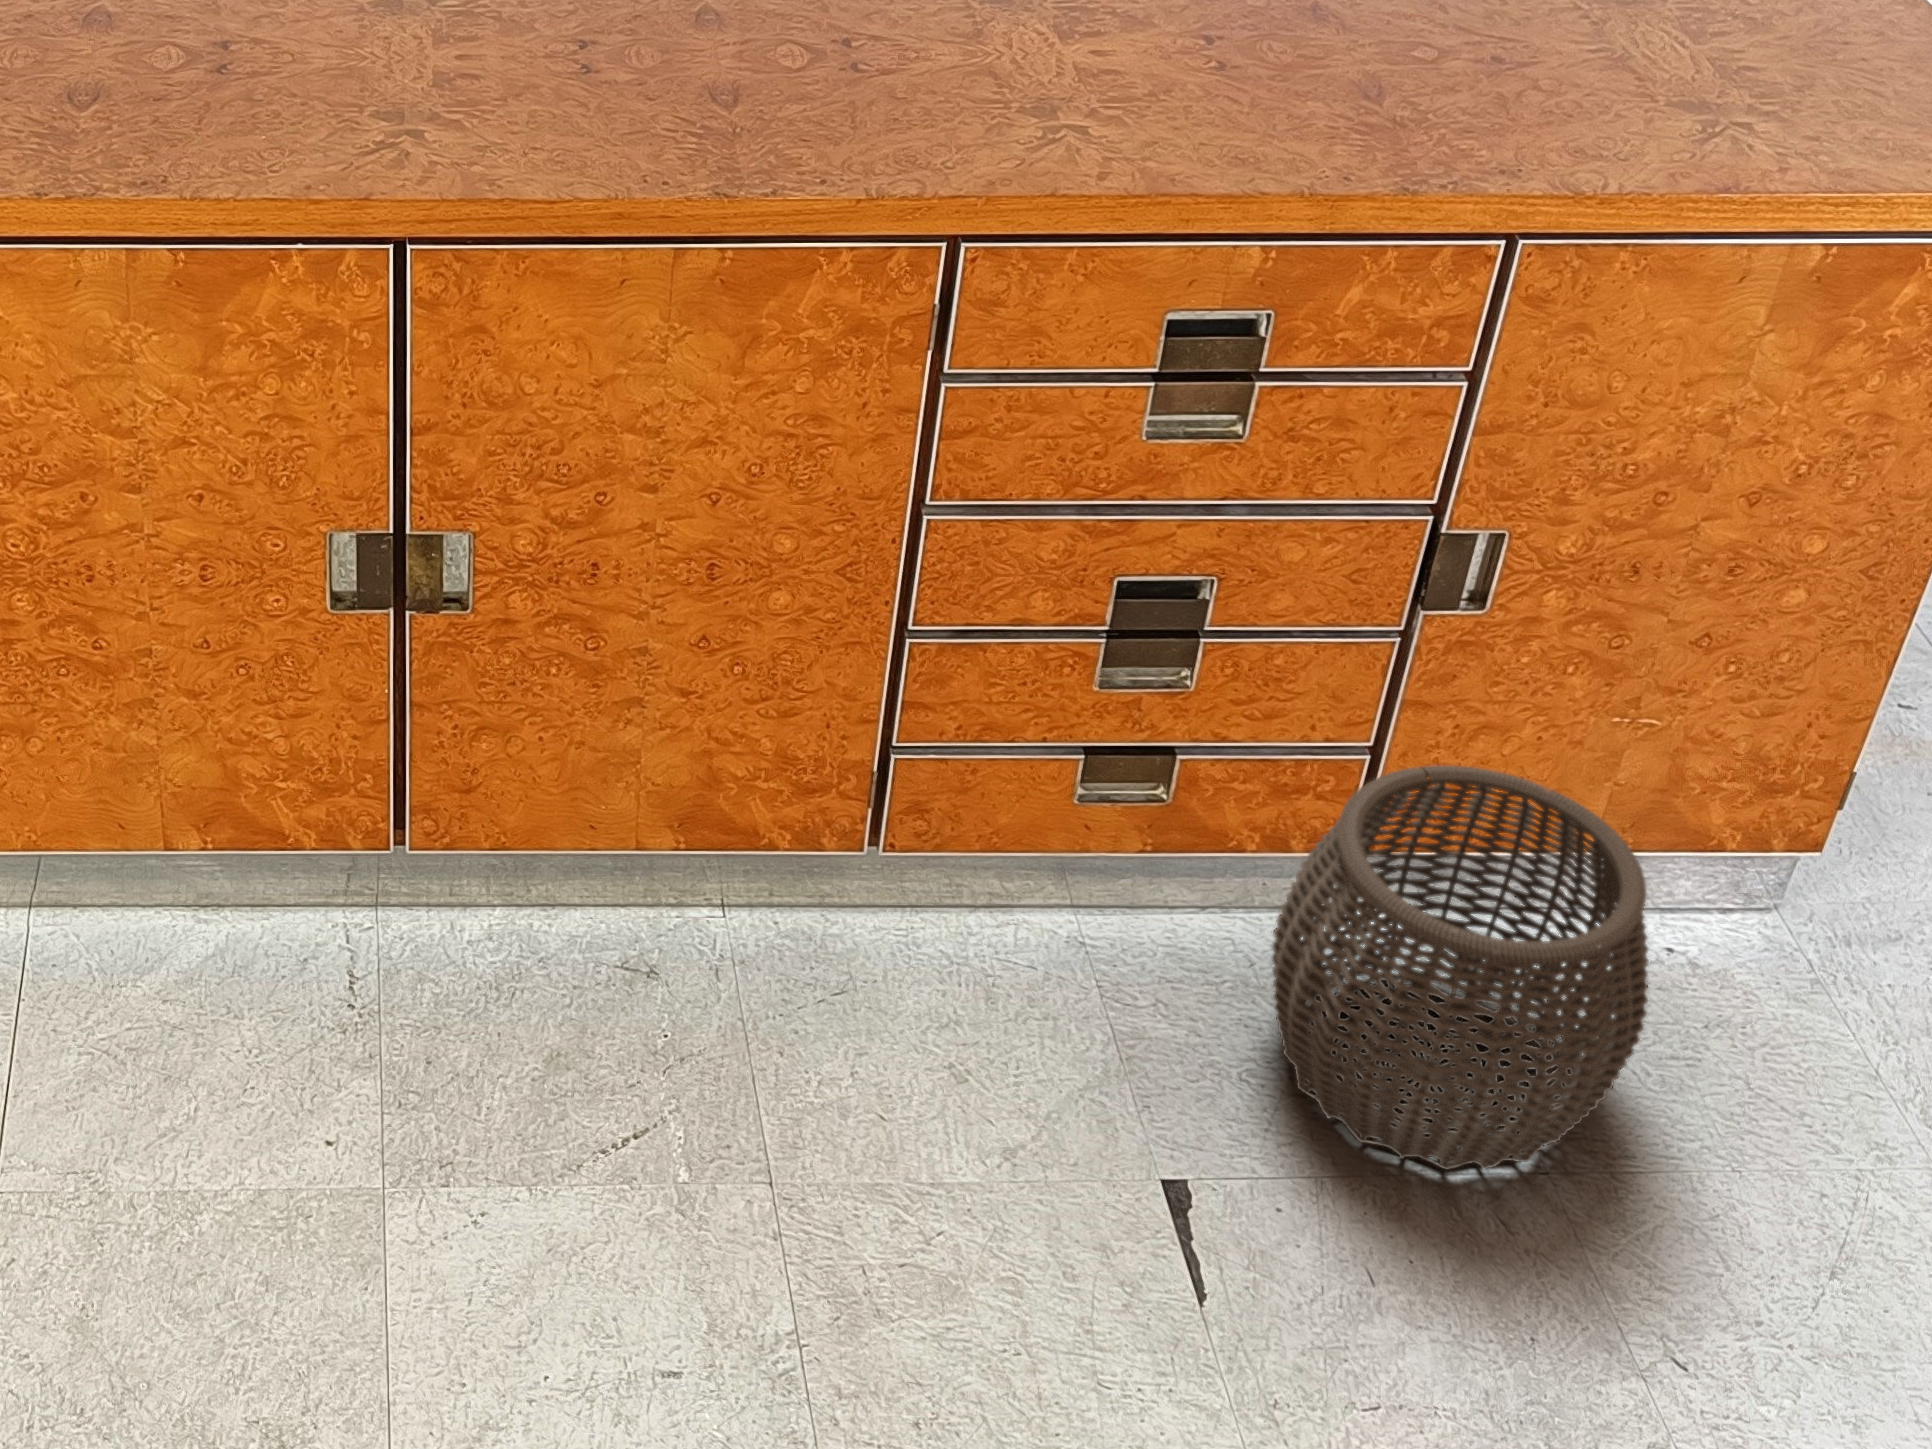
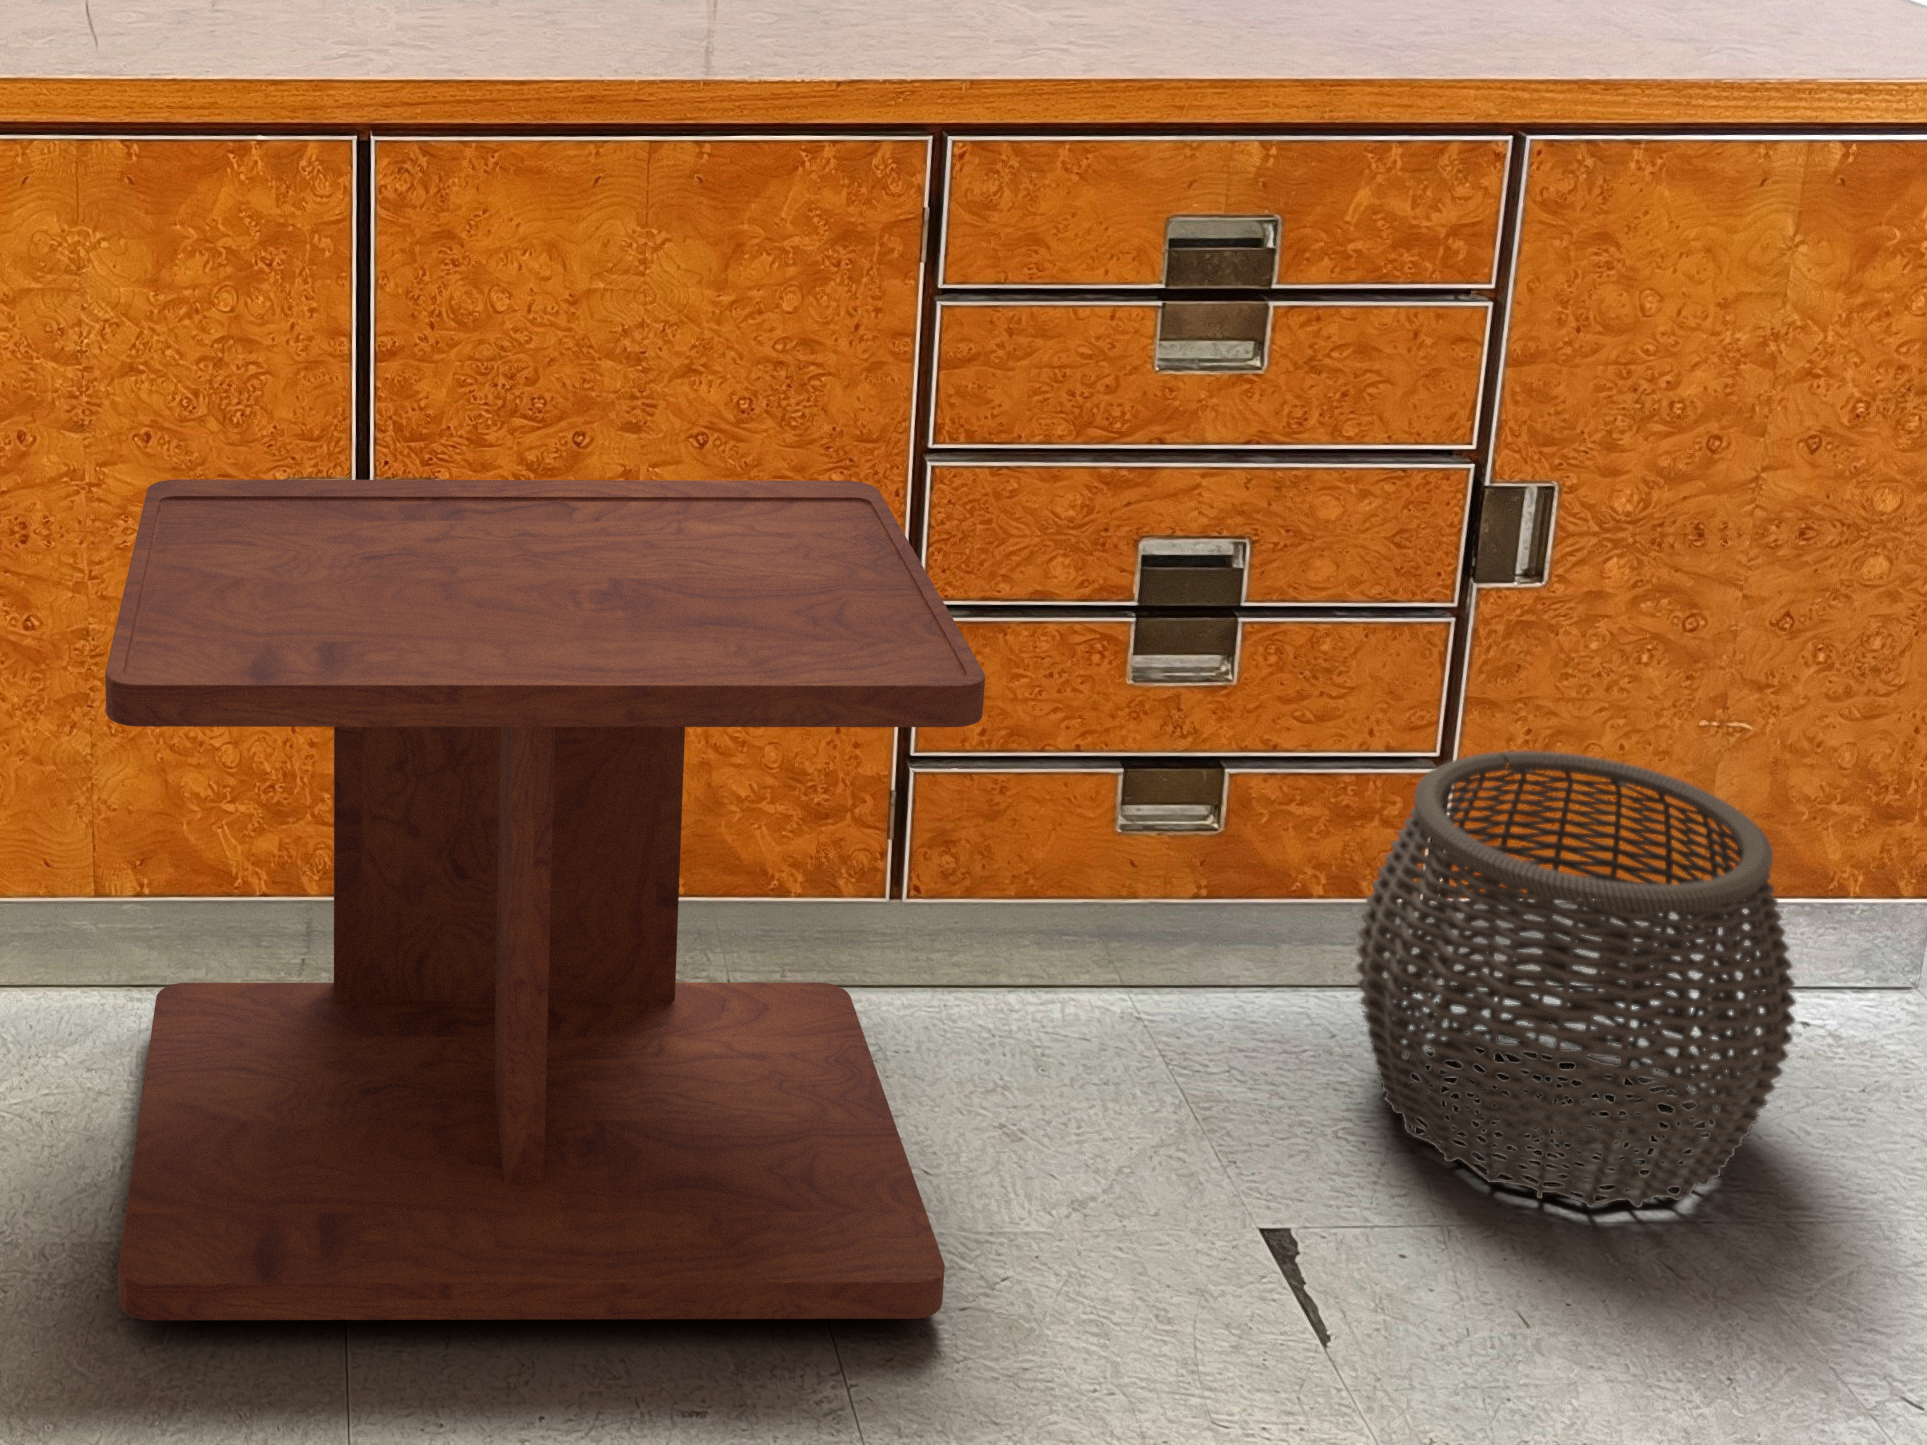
side table: none [172,546,949,1291] -> present [105,479,985,1320]

